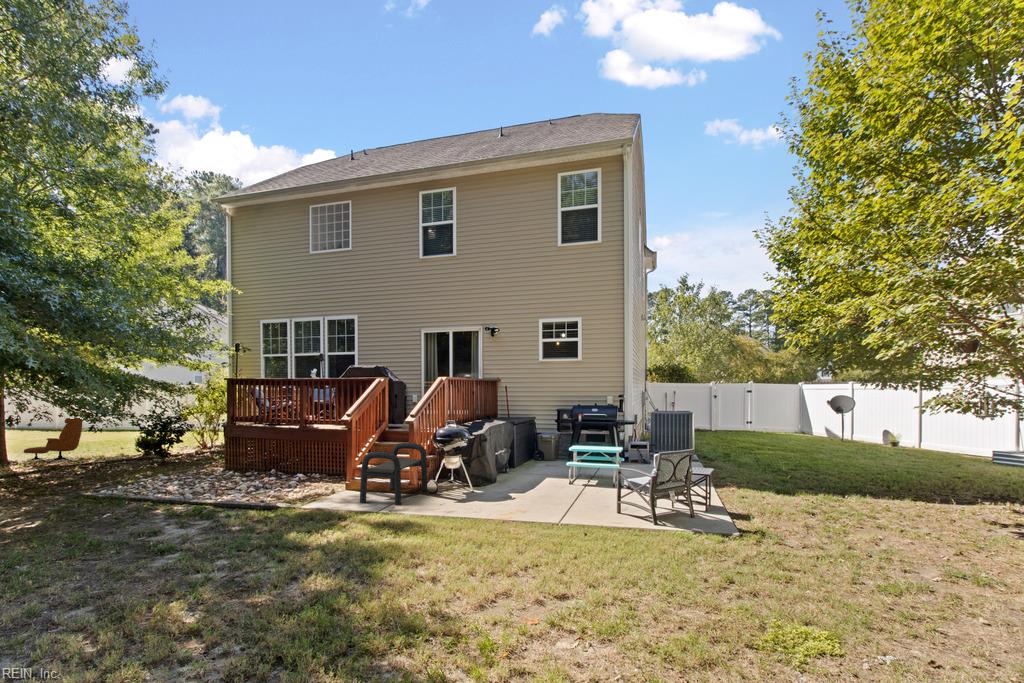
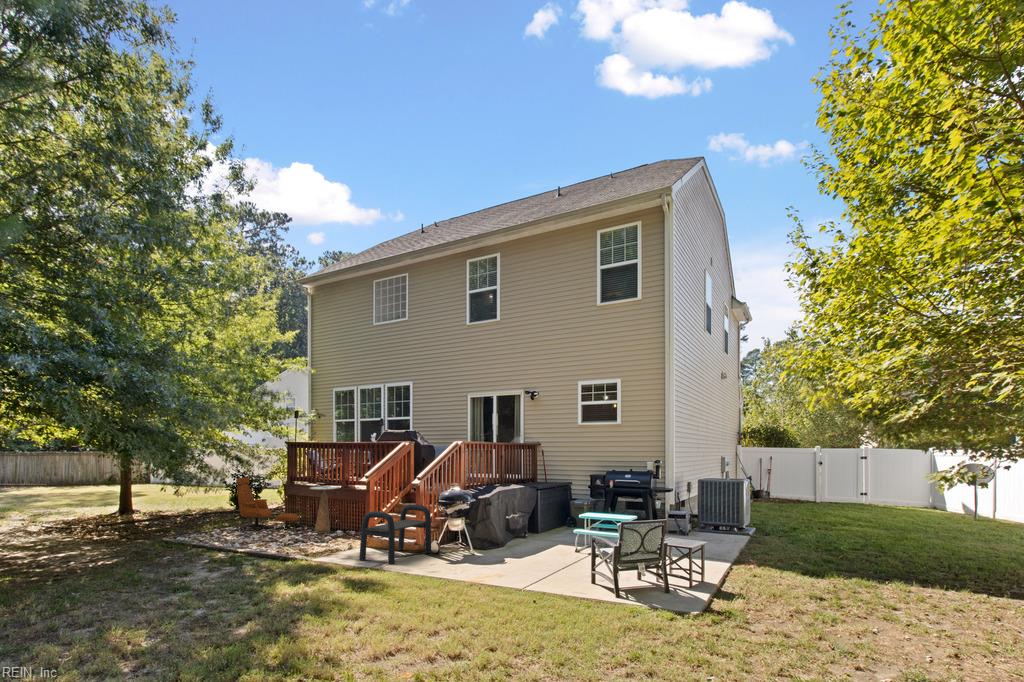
lounge chair: present [24,418,83,464] -> present [236,477,299,532]
side table: none [271,426,304,475] -> present [310,486,340,533]

